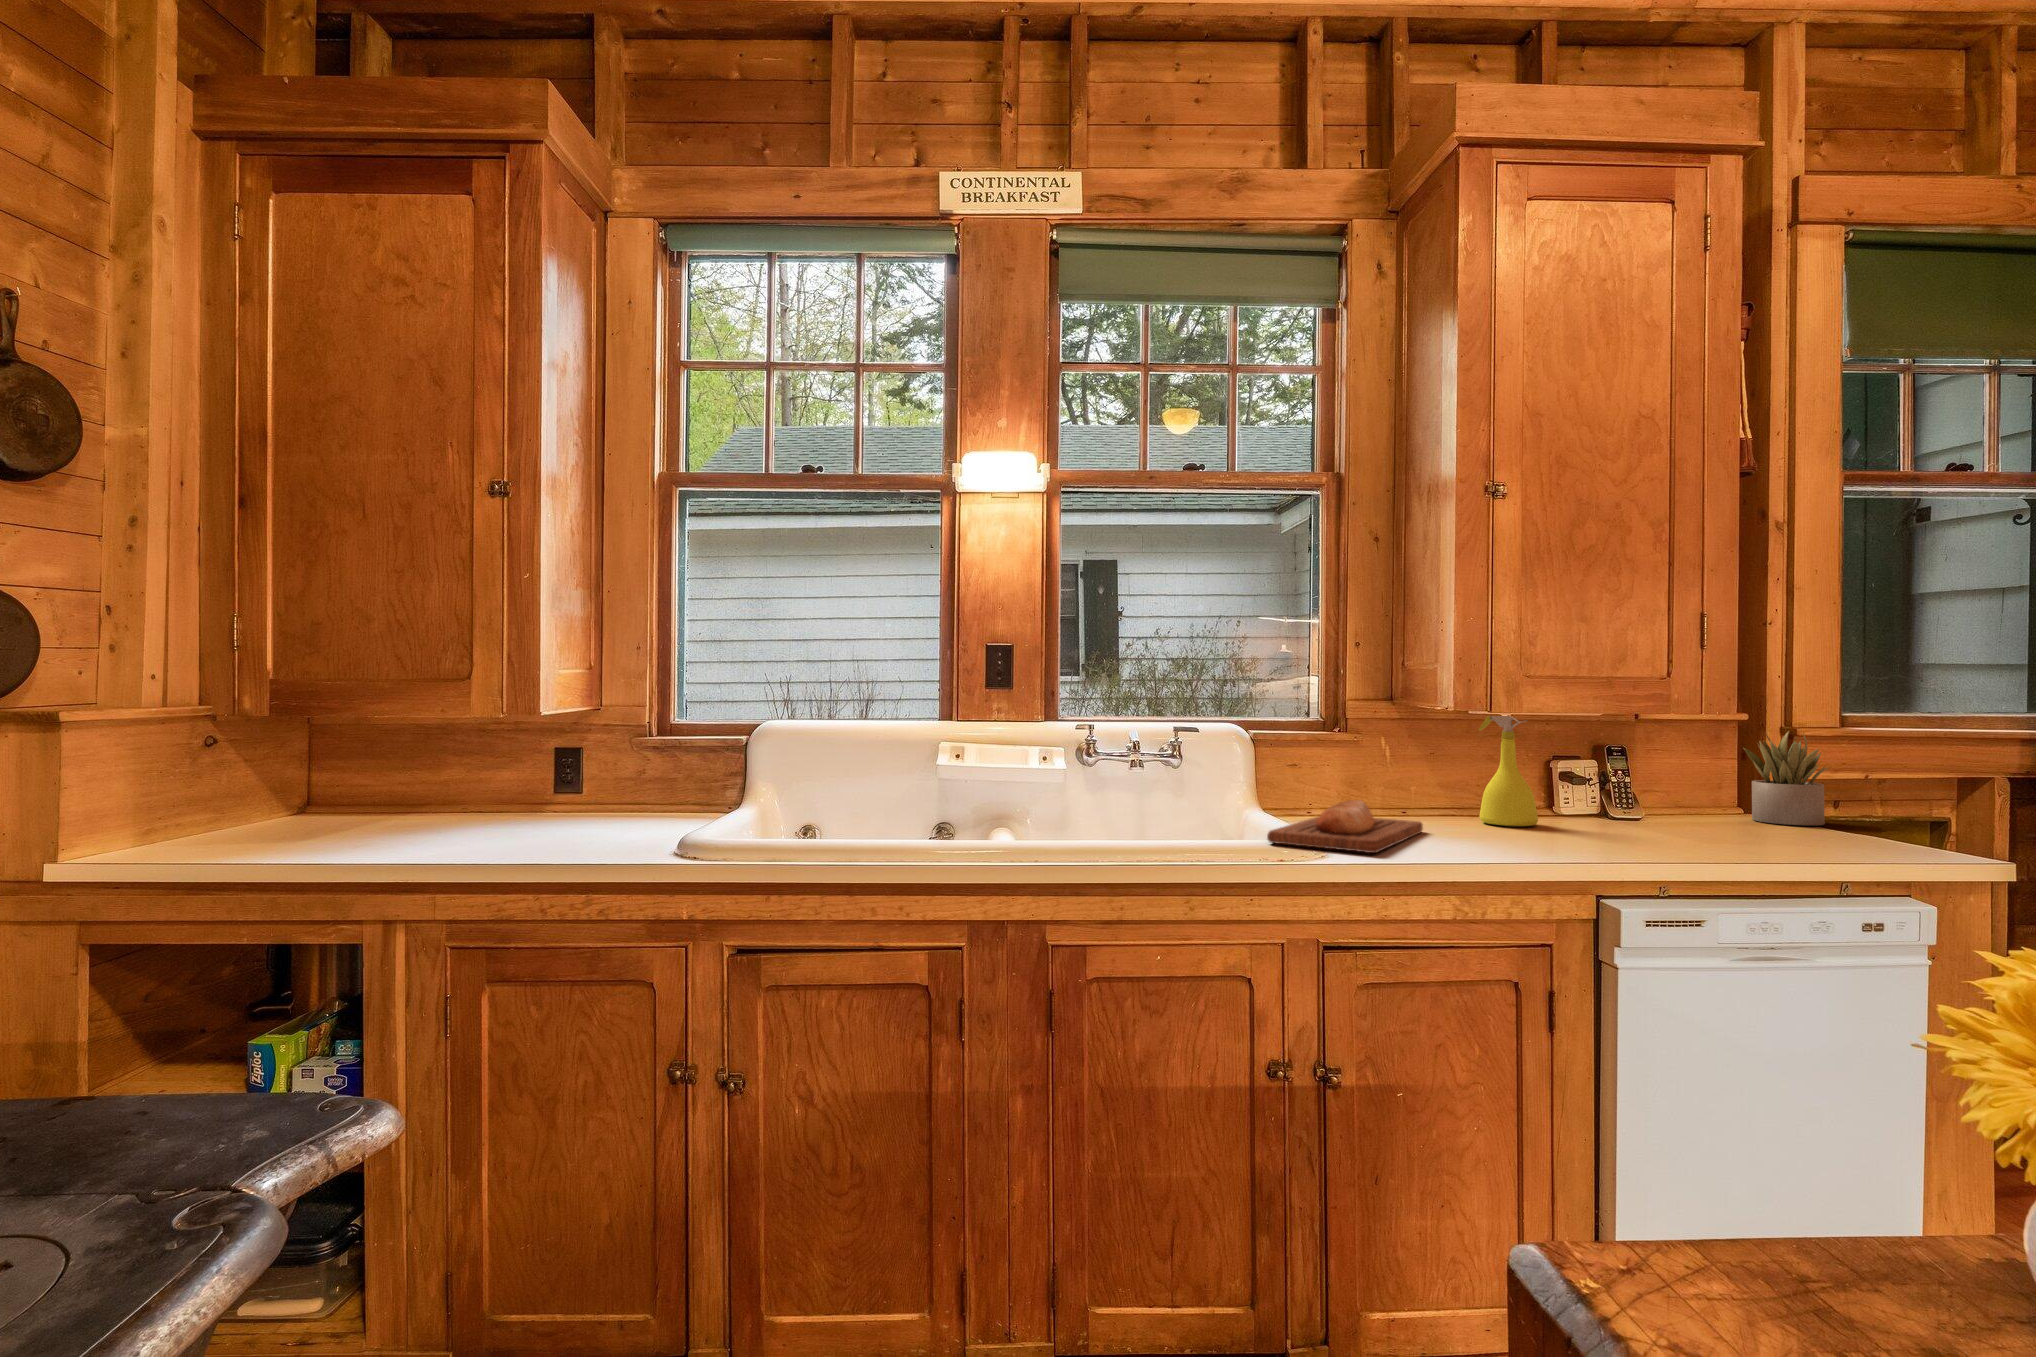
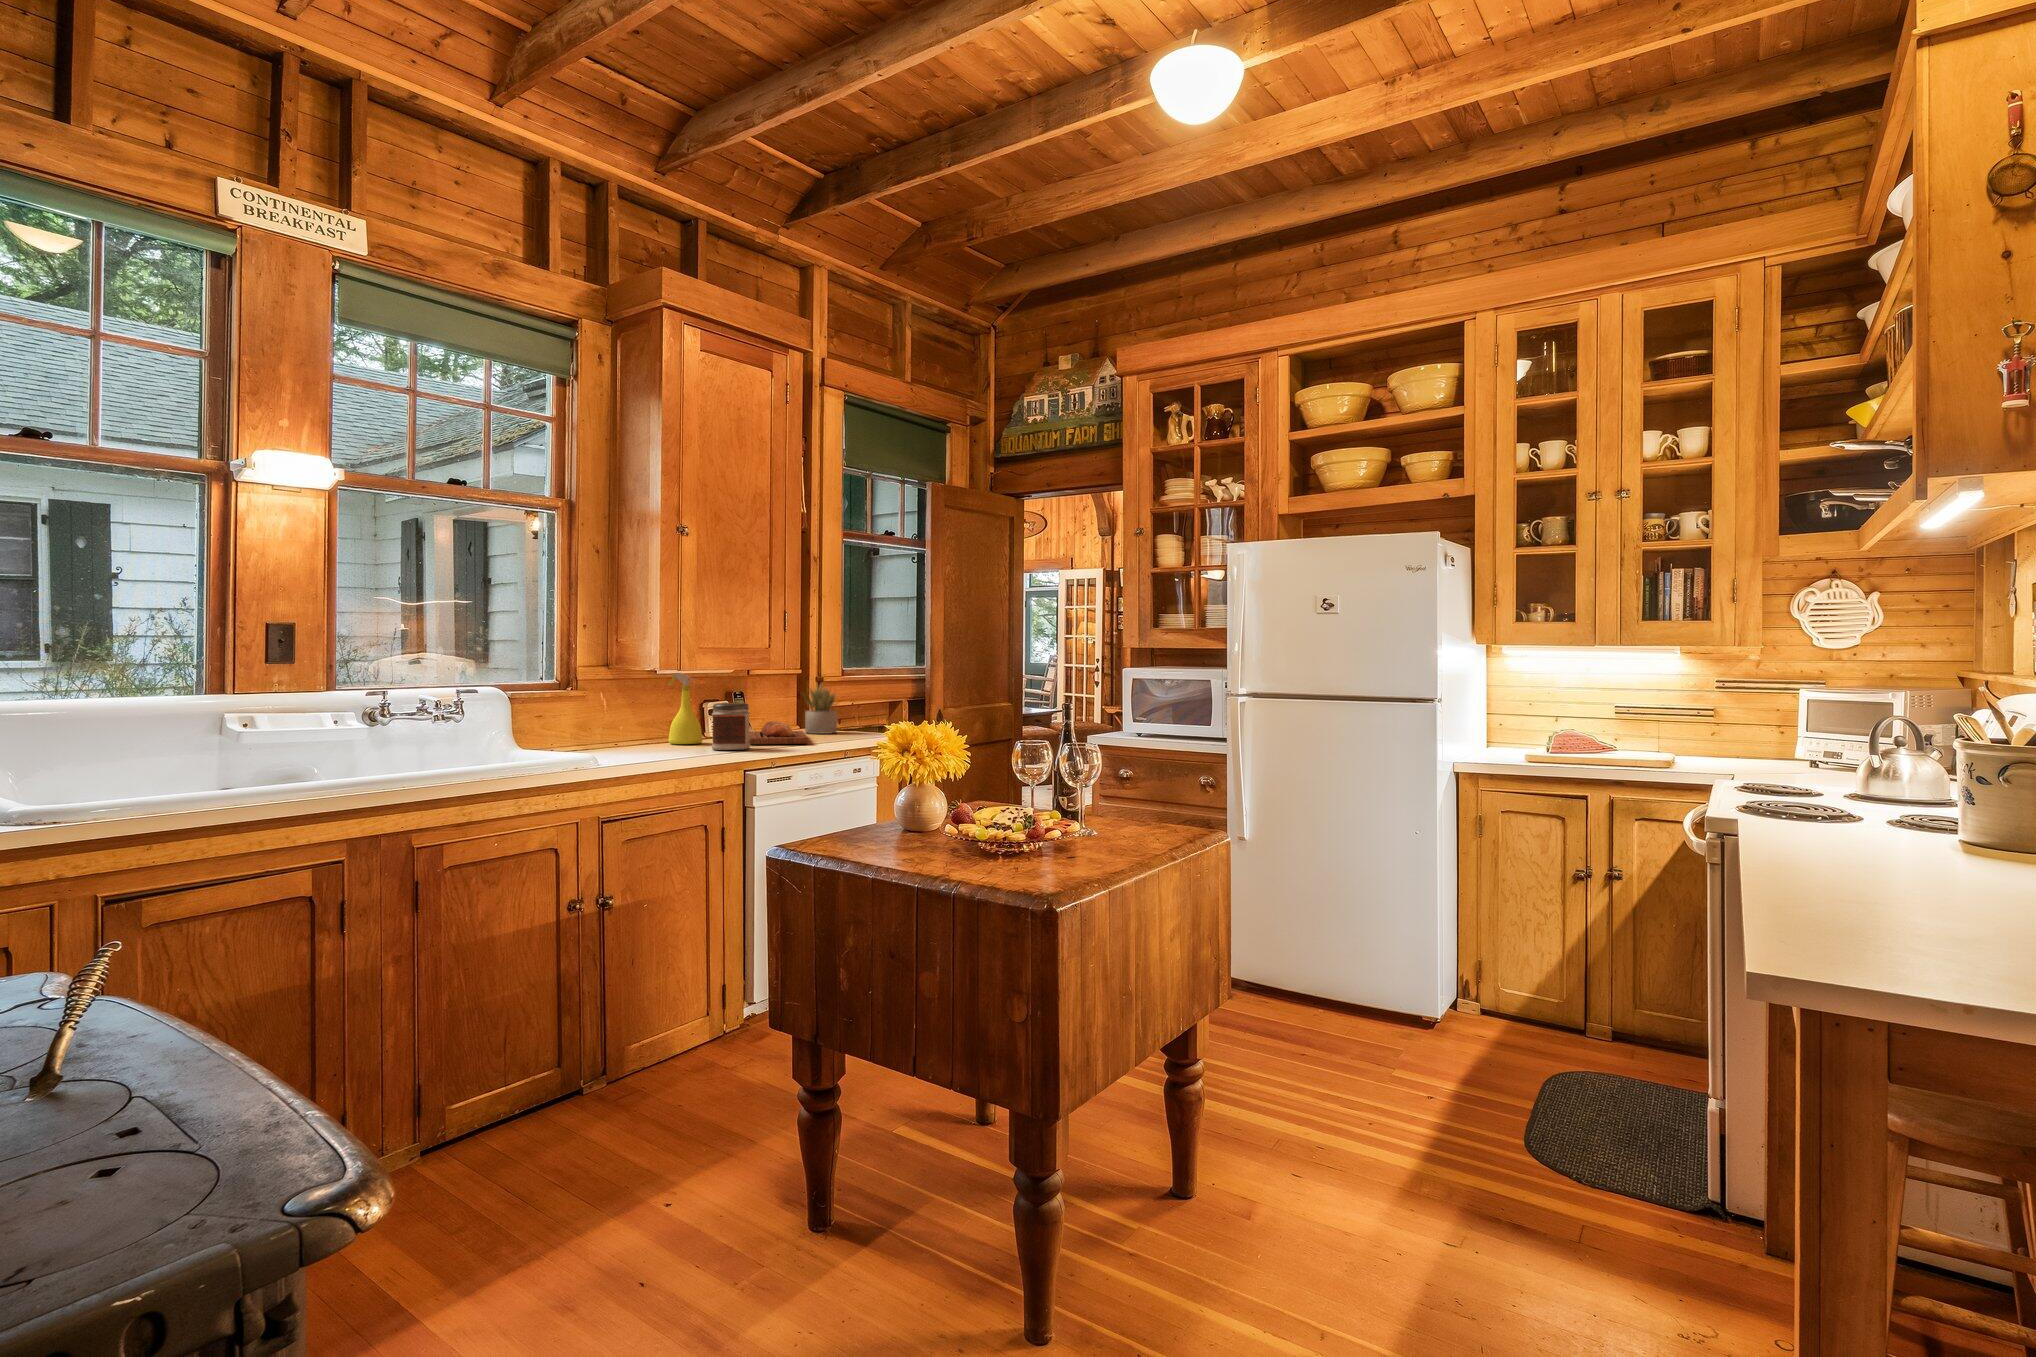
jar: none [1541,763,1618,848] -> present [712,703,750,750]
bread loaf: present [1267,800,1423,853] -> present [749,721,808,744]

